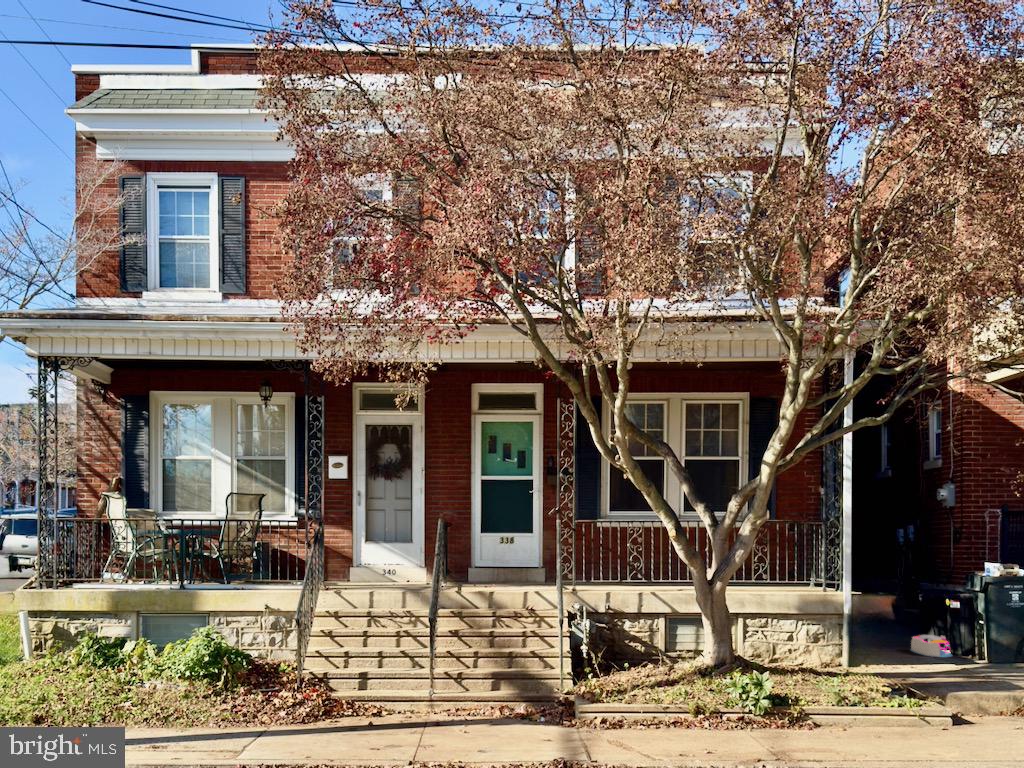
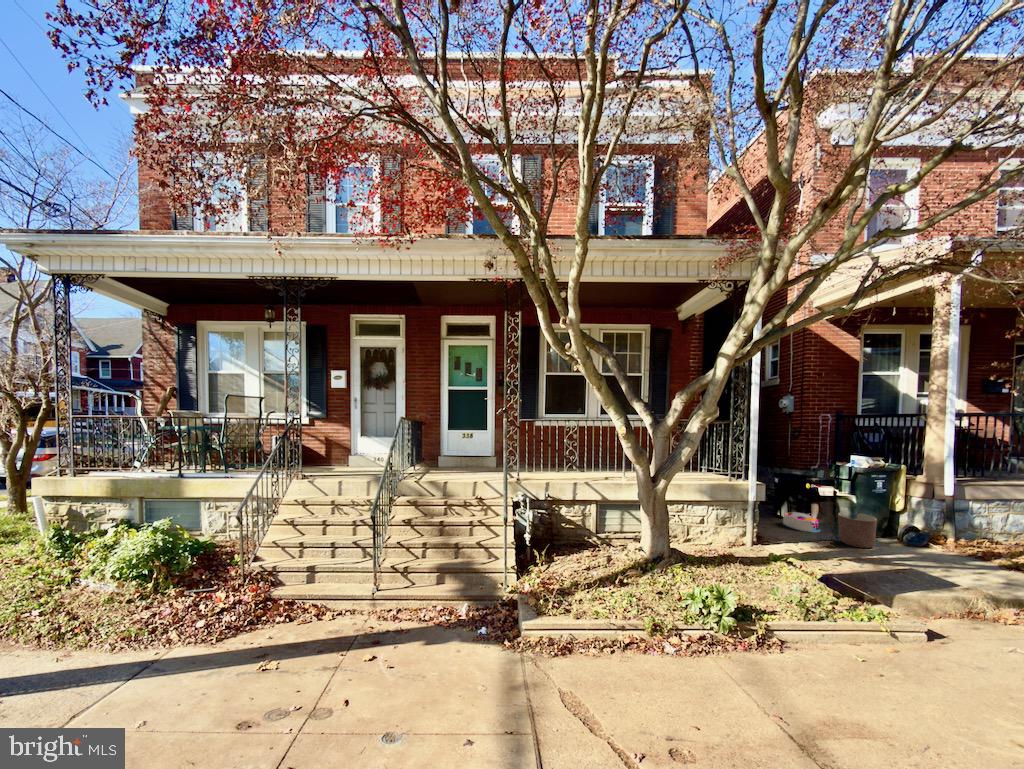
planter: none [959,629,999,669] -> present [838,512,877,548]

